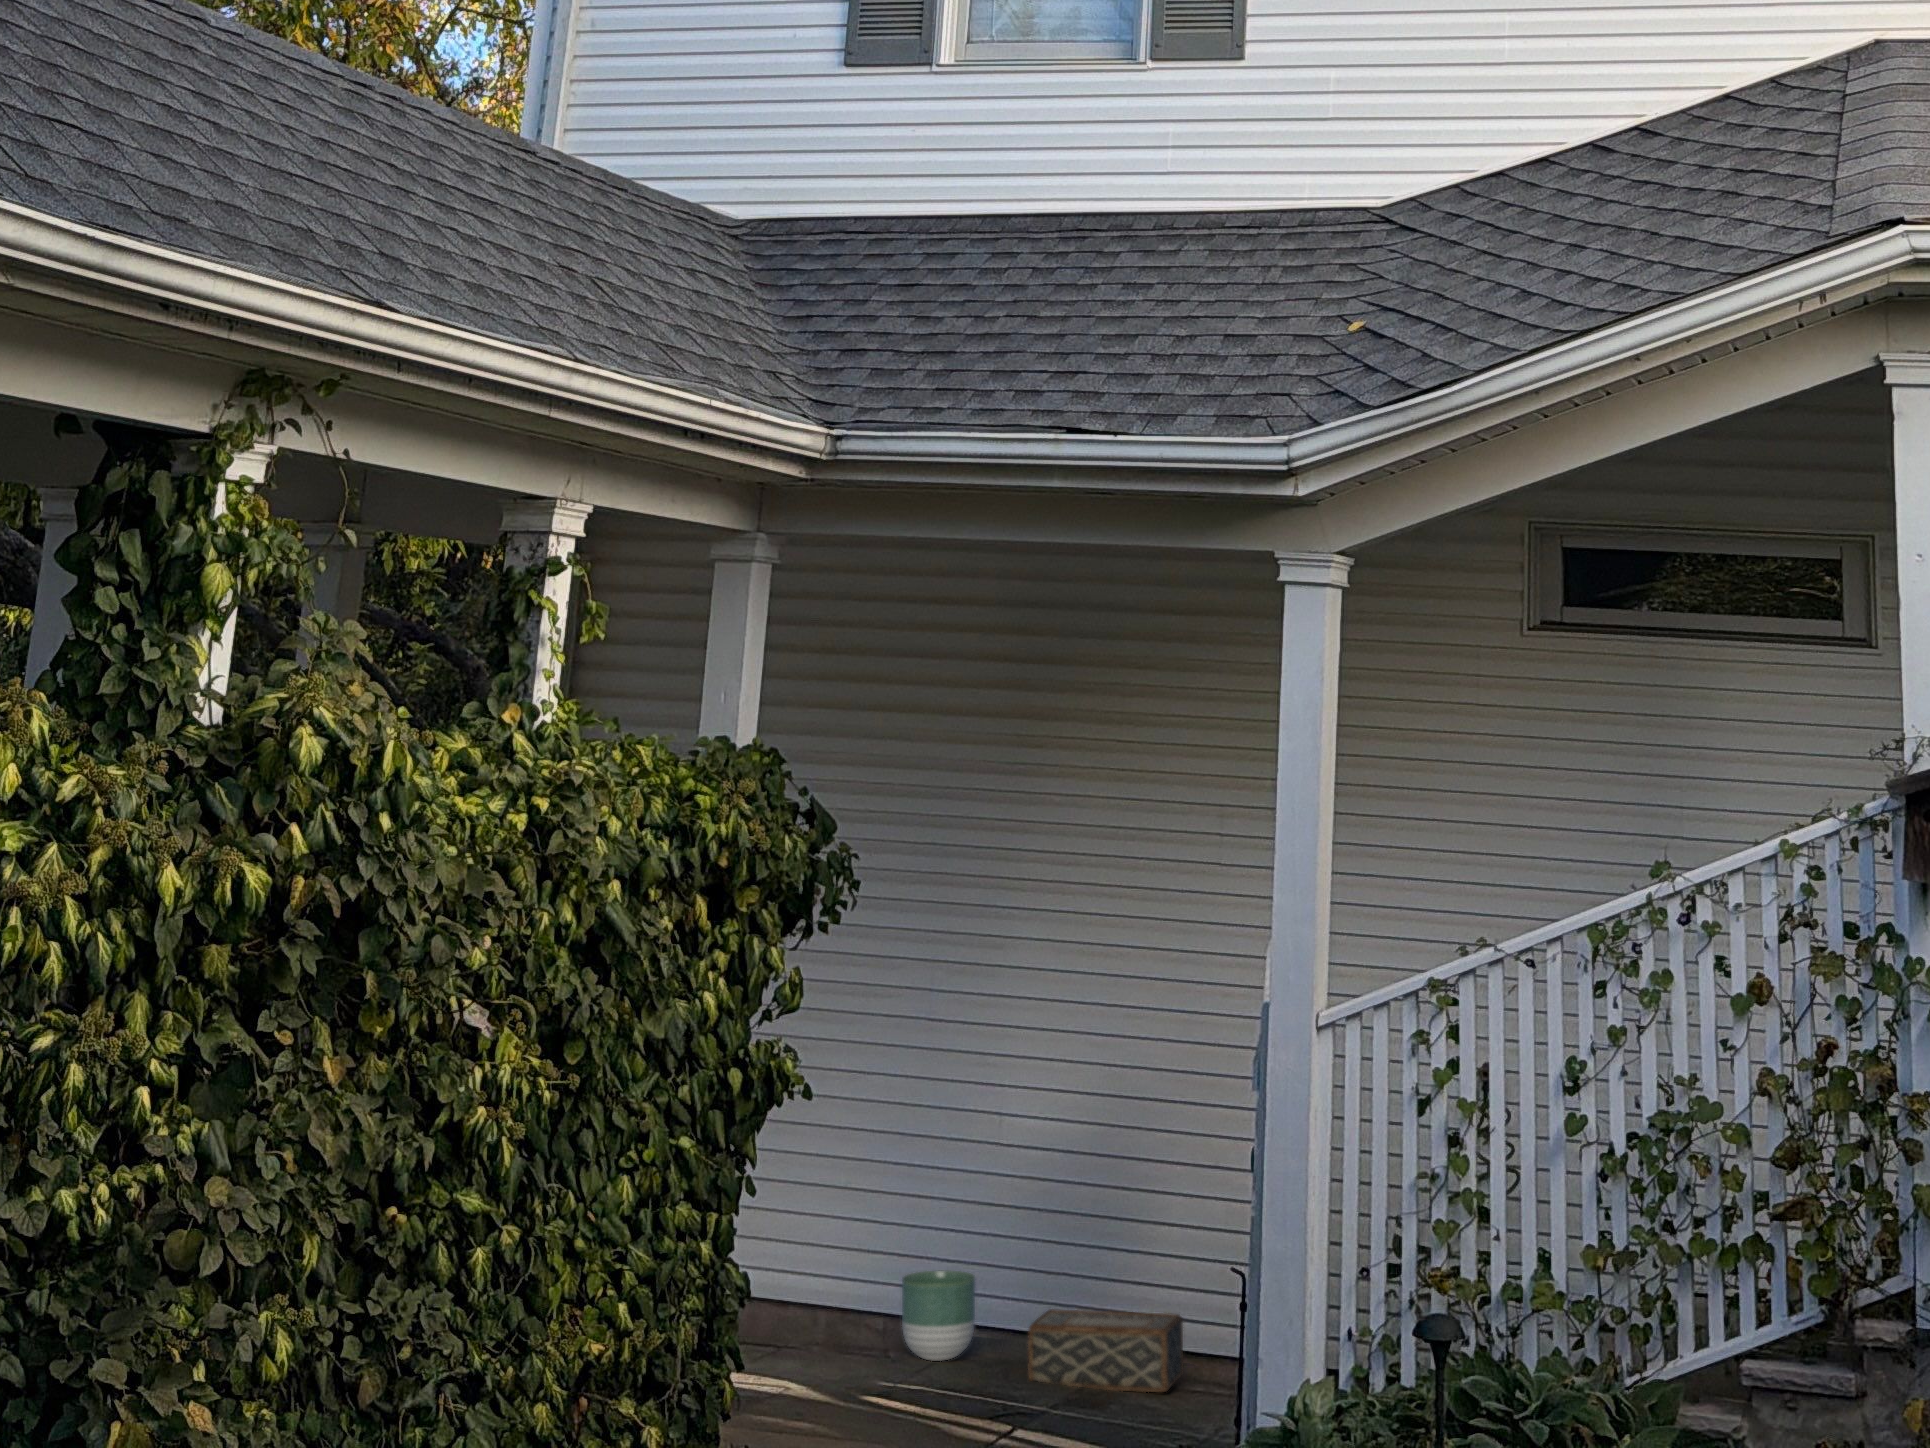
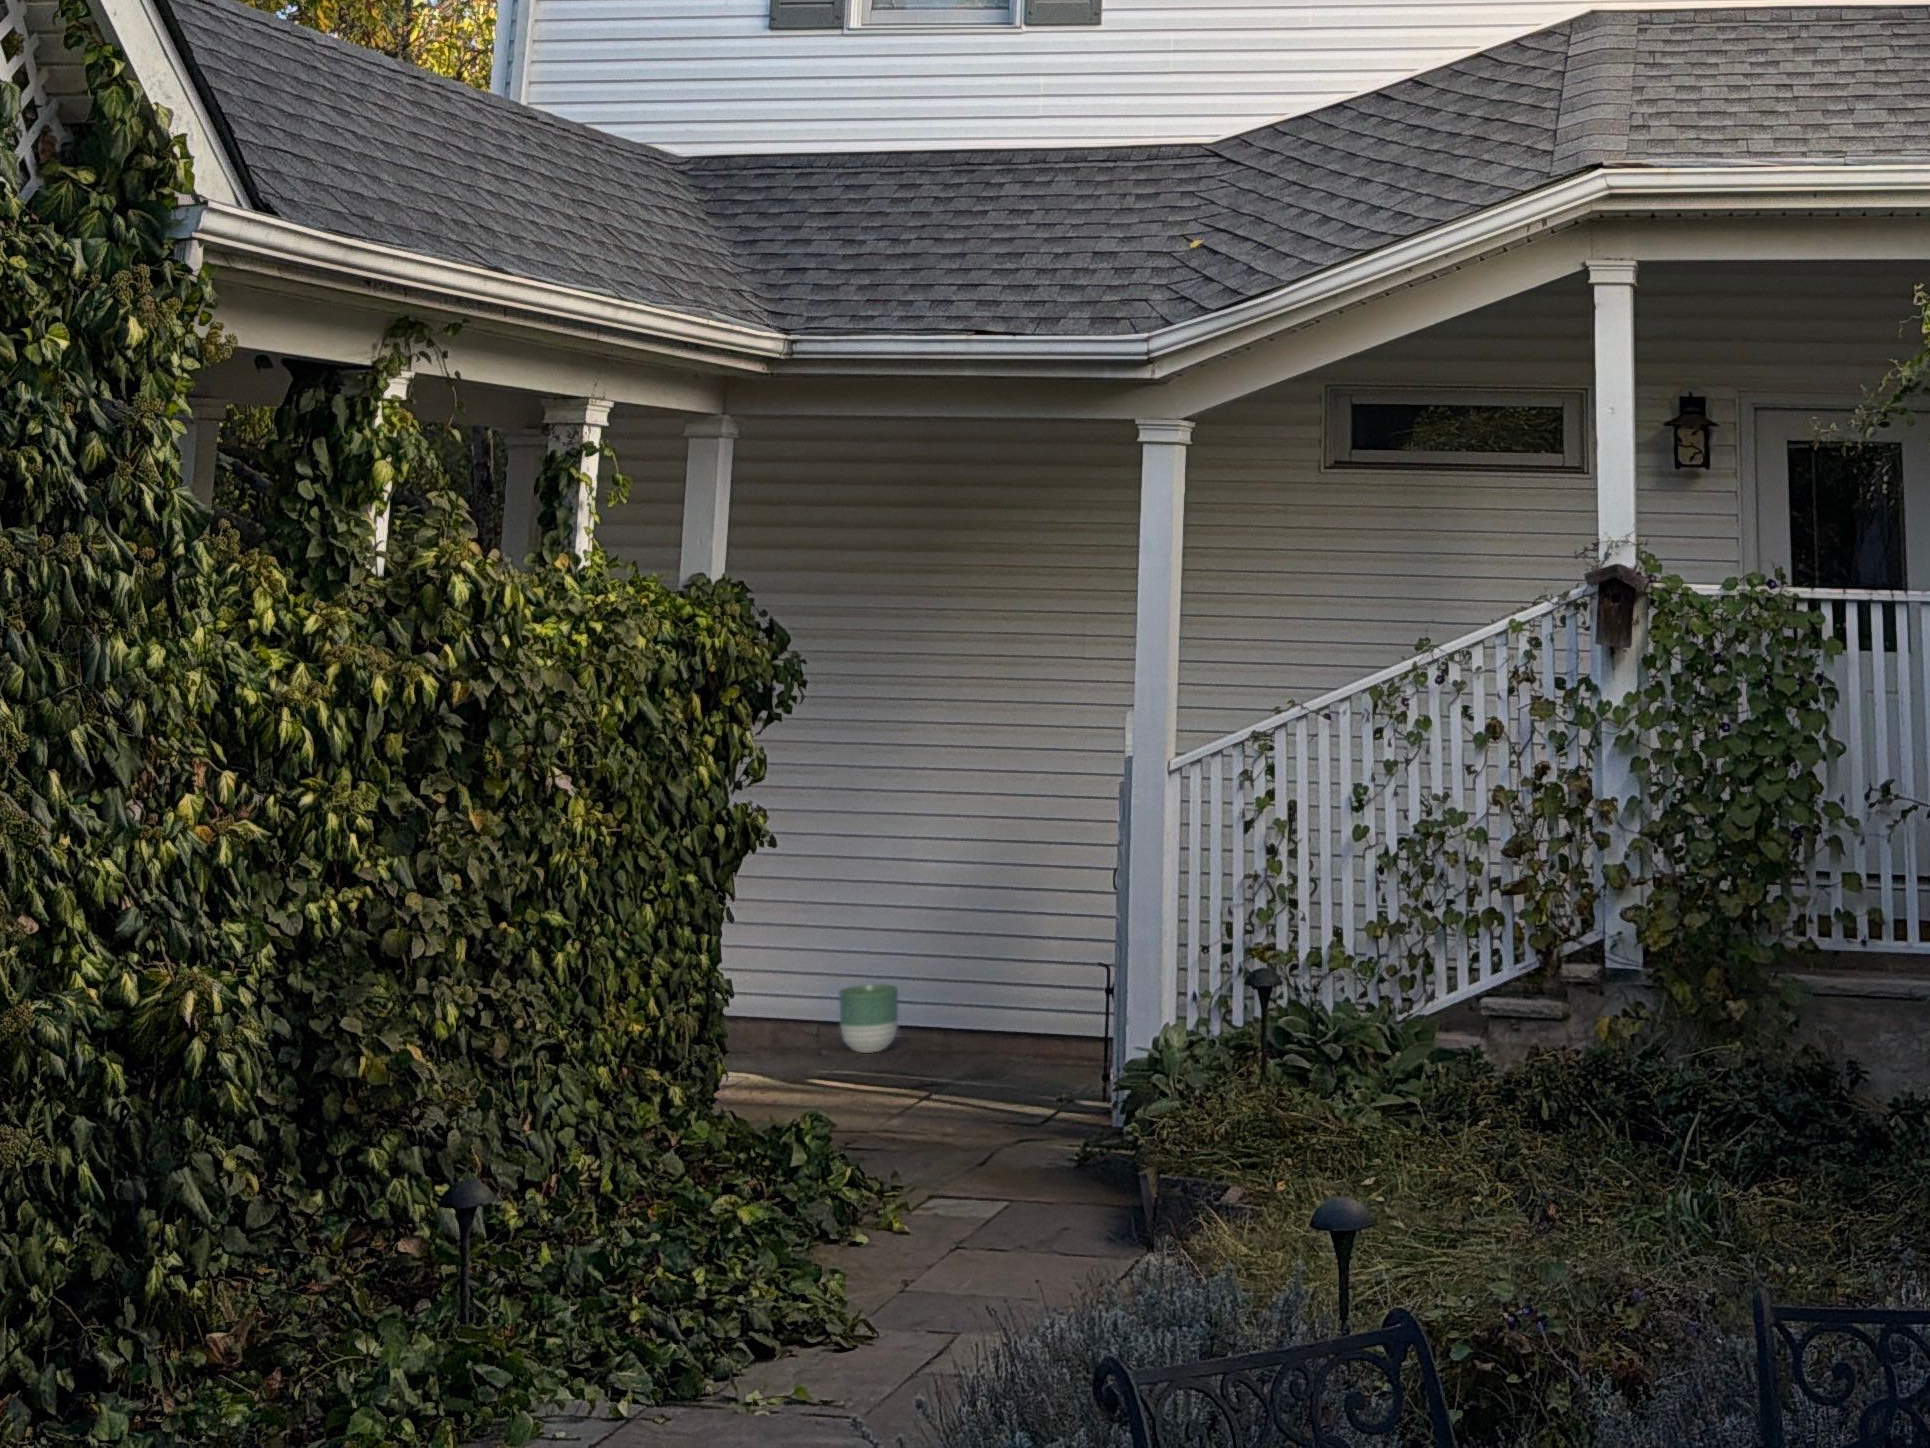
woven basket: present [1028,1309,1183,1392] -> none [942,1007,1063,1067]

